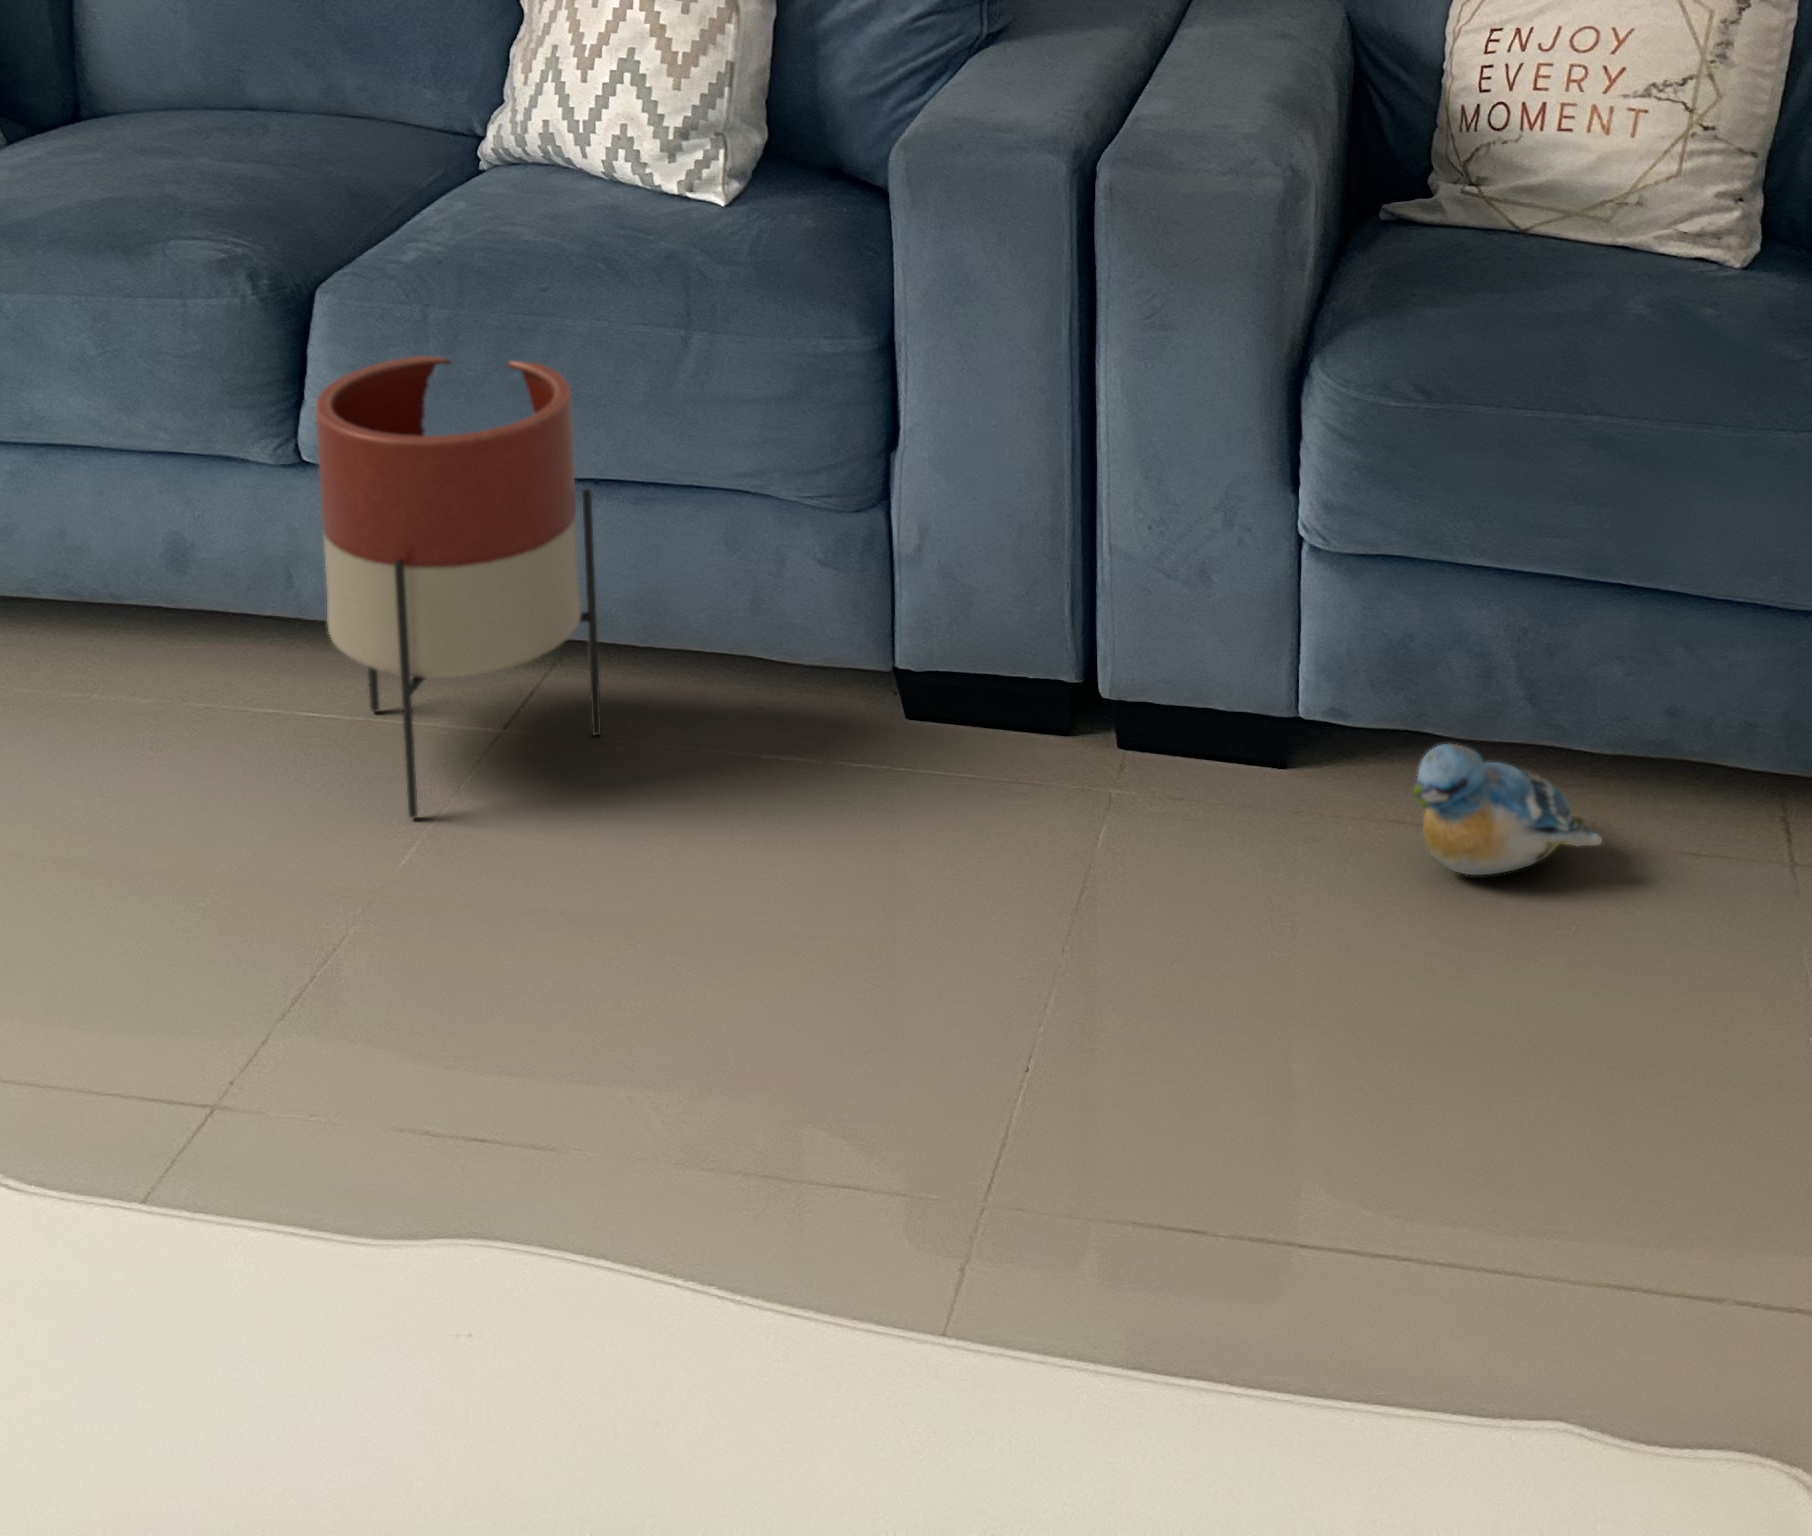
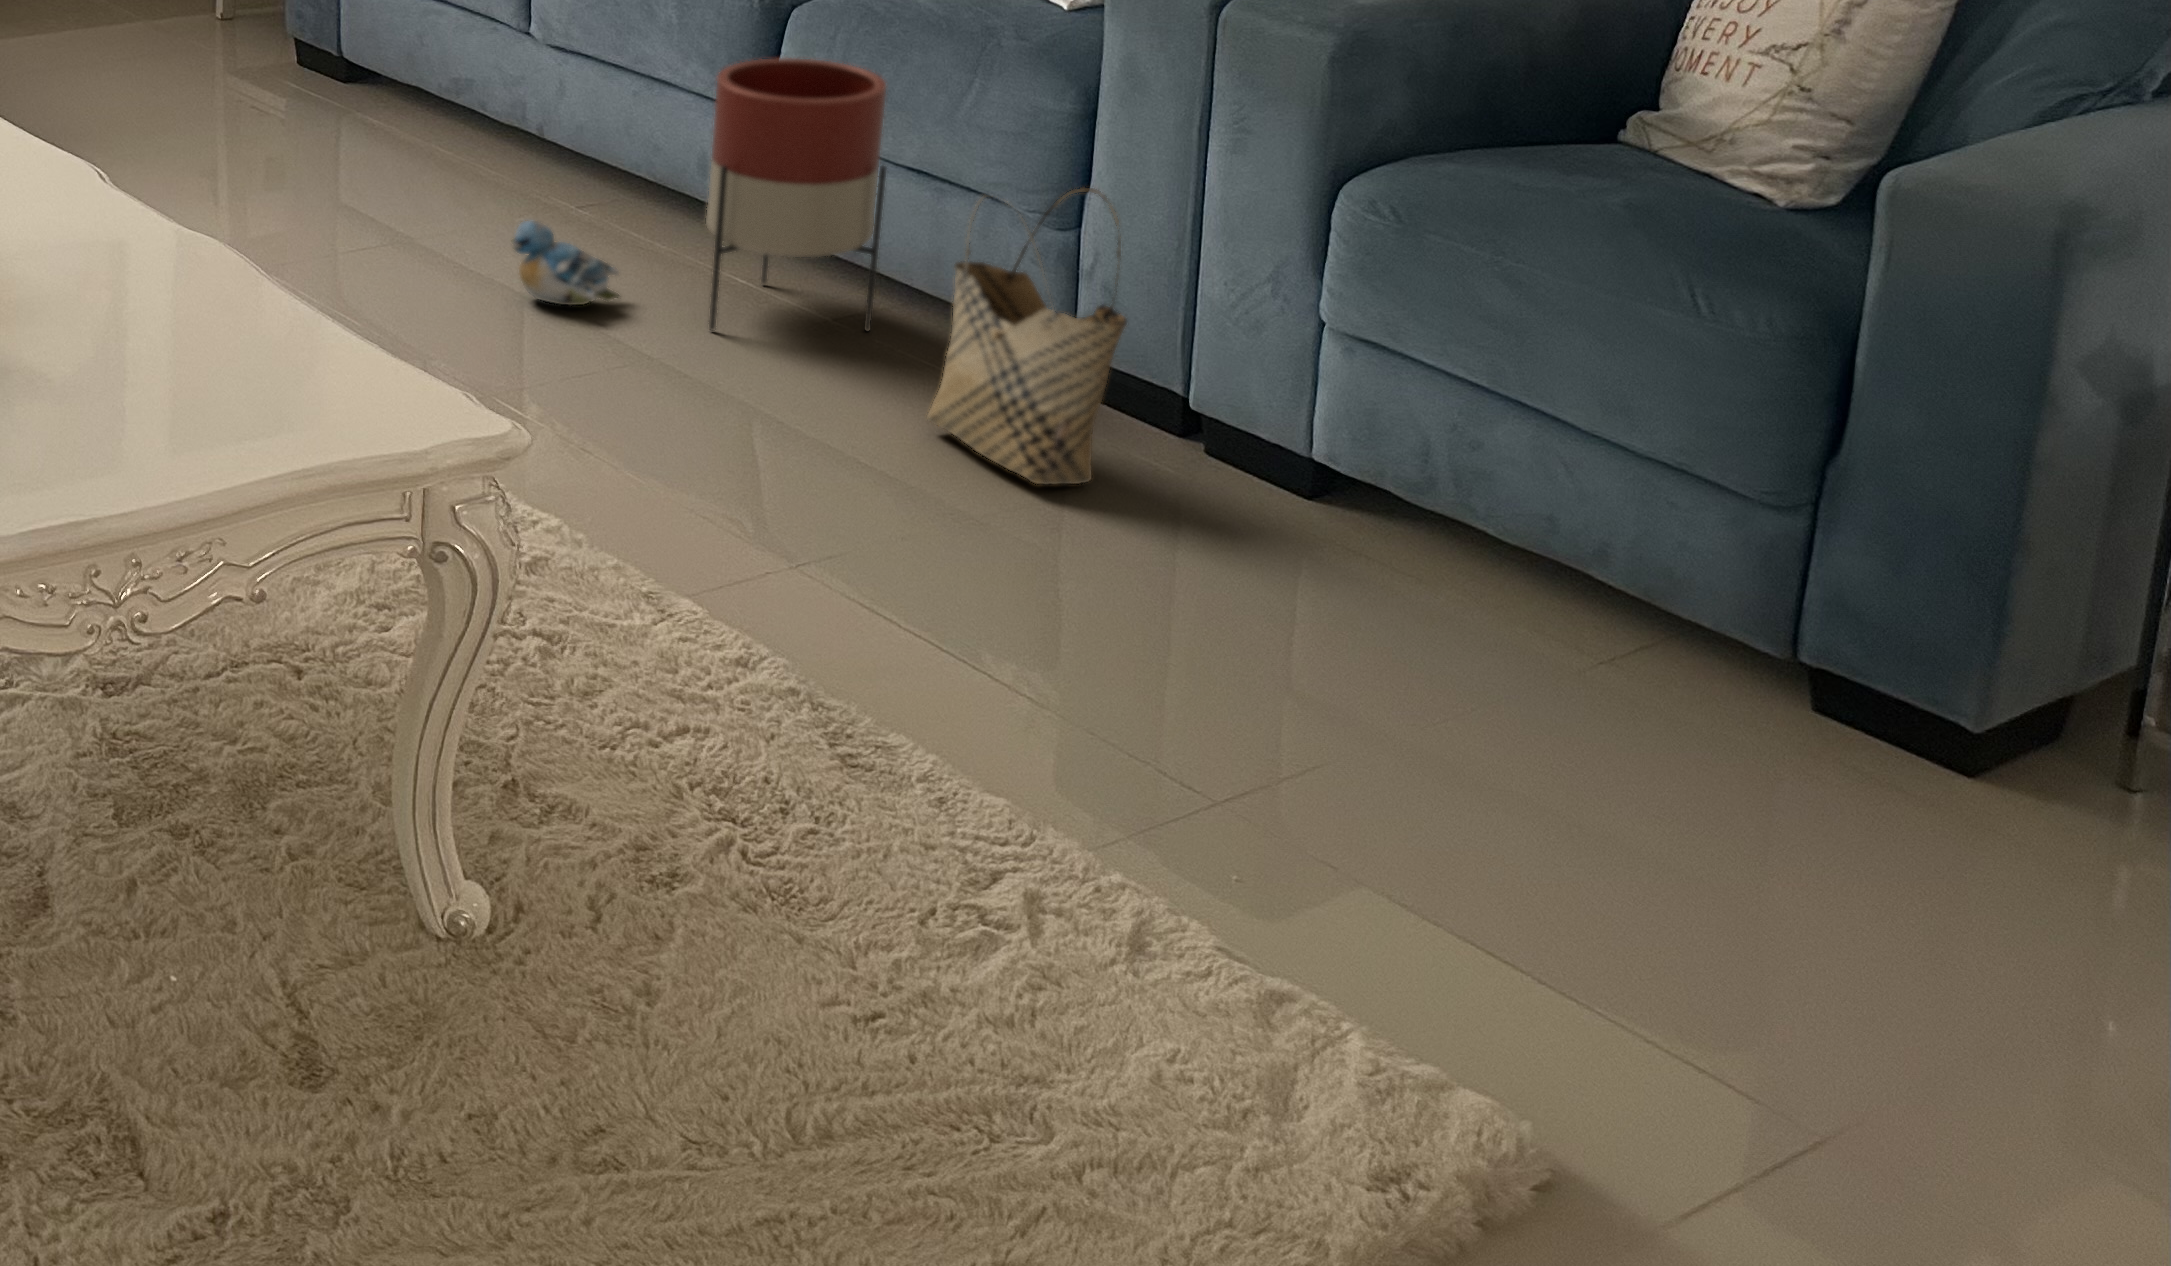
woven basket: none [863,452,1165,890] -> present [927,188,1127,484]
plush toy: present [1413,744,1602,875] -> present [512,221,619,306]

